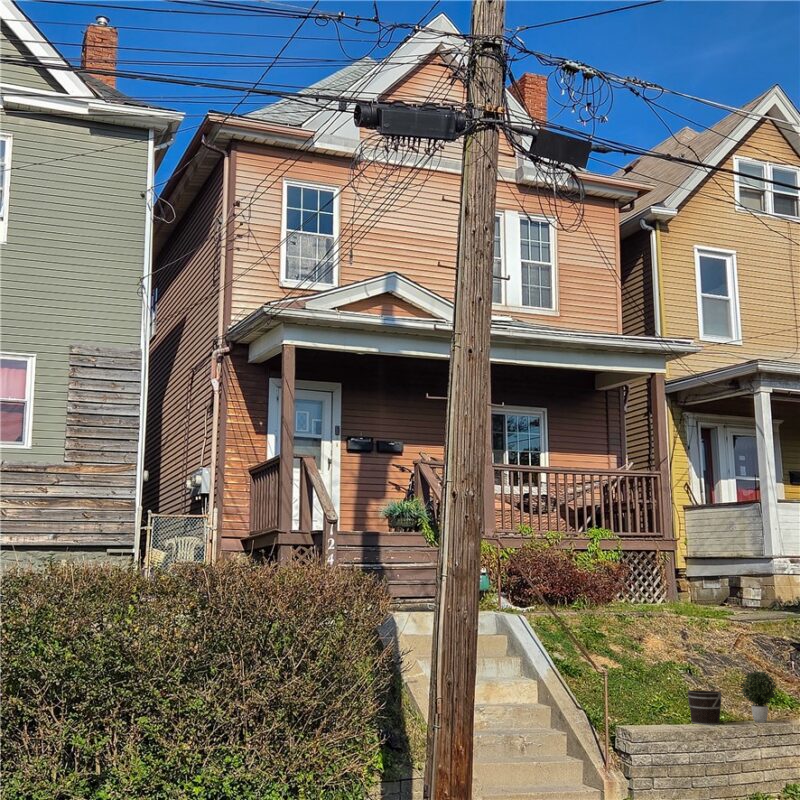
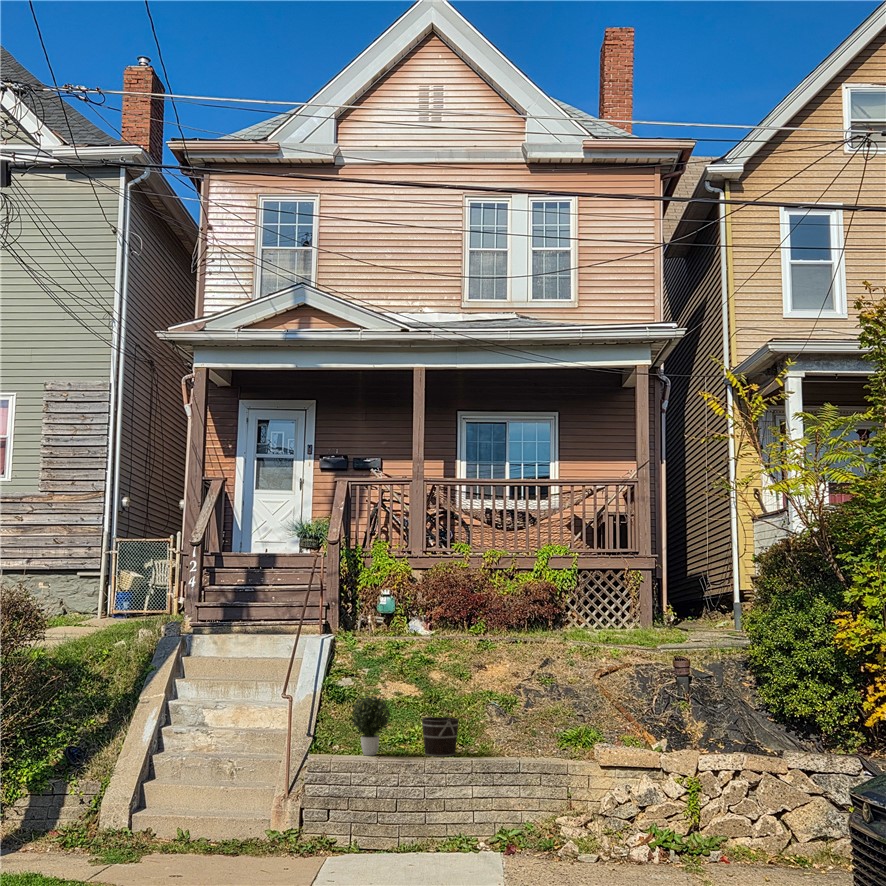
potted plant: present [741,671,777,723] -> present [352,696,391,756]

